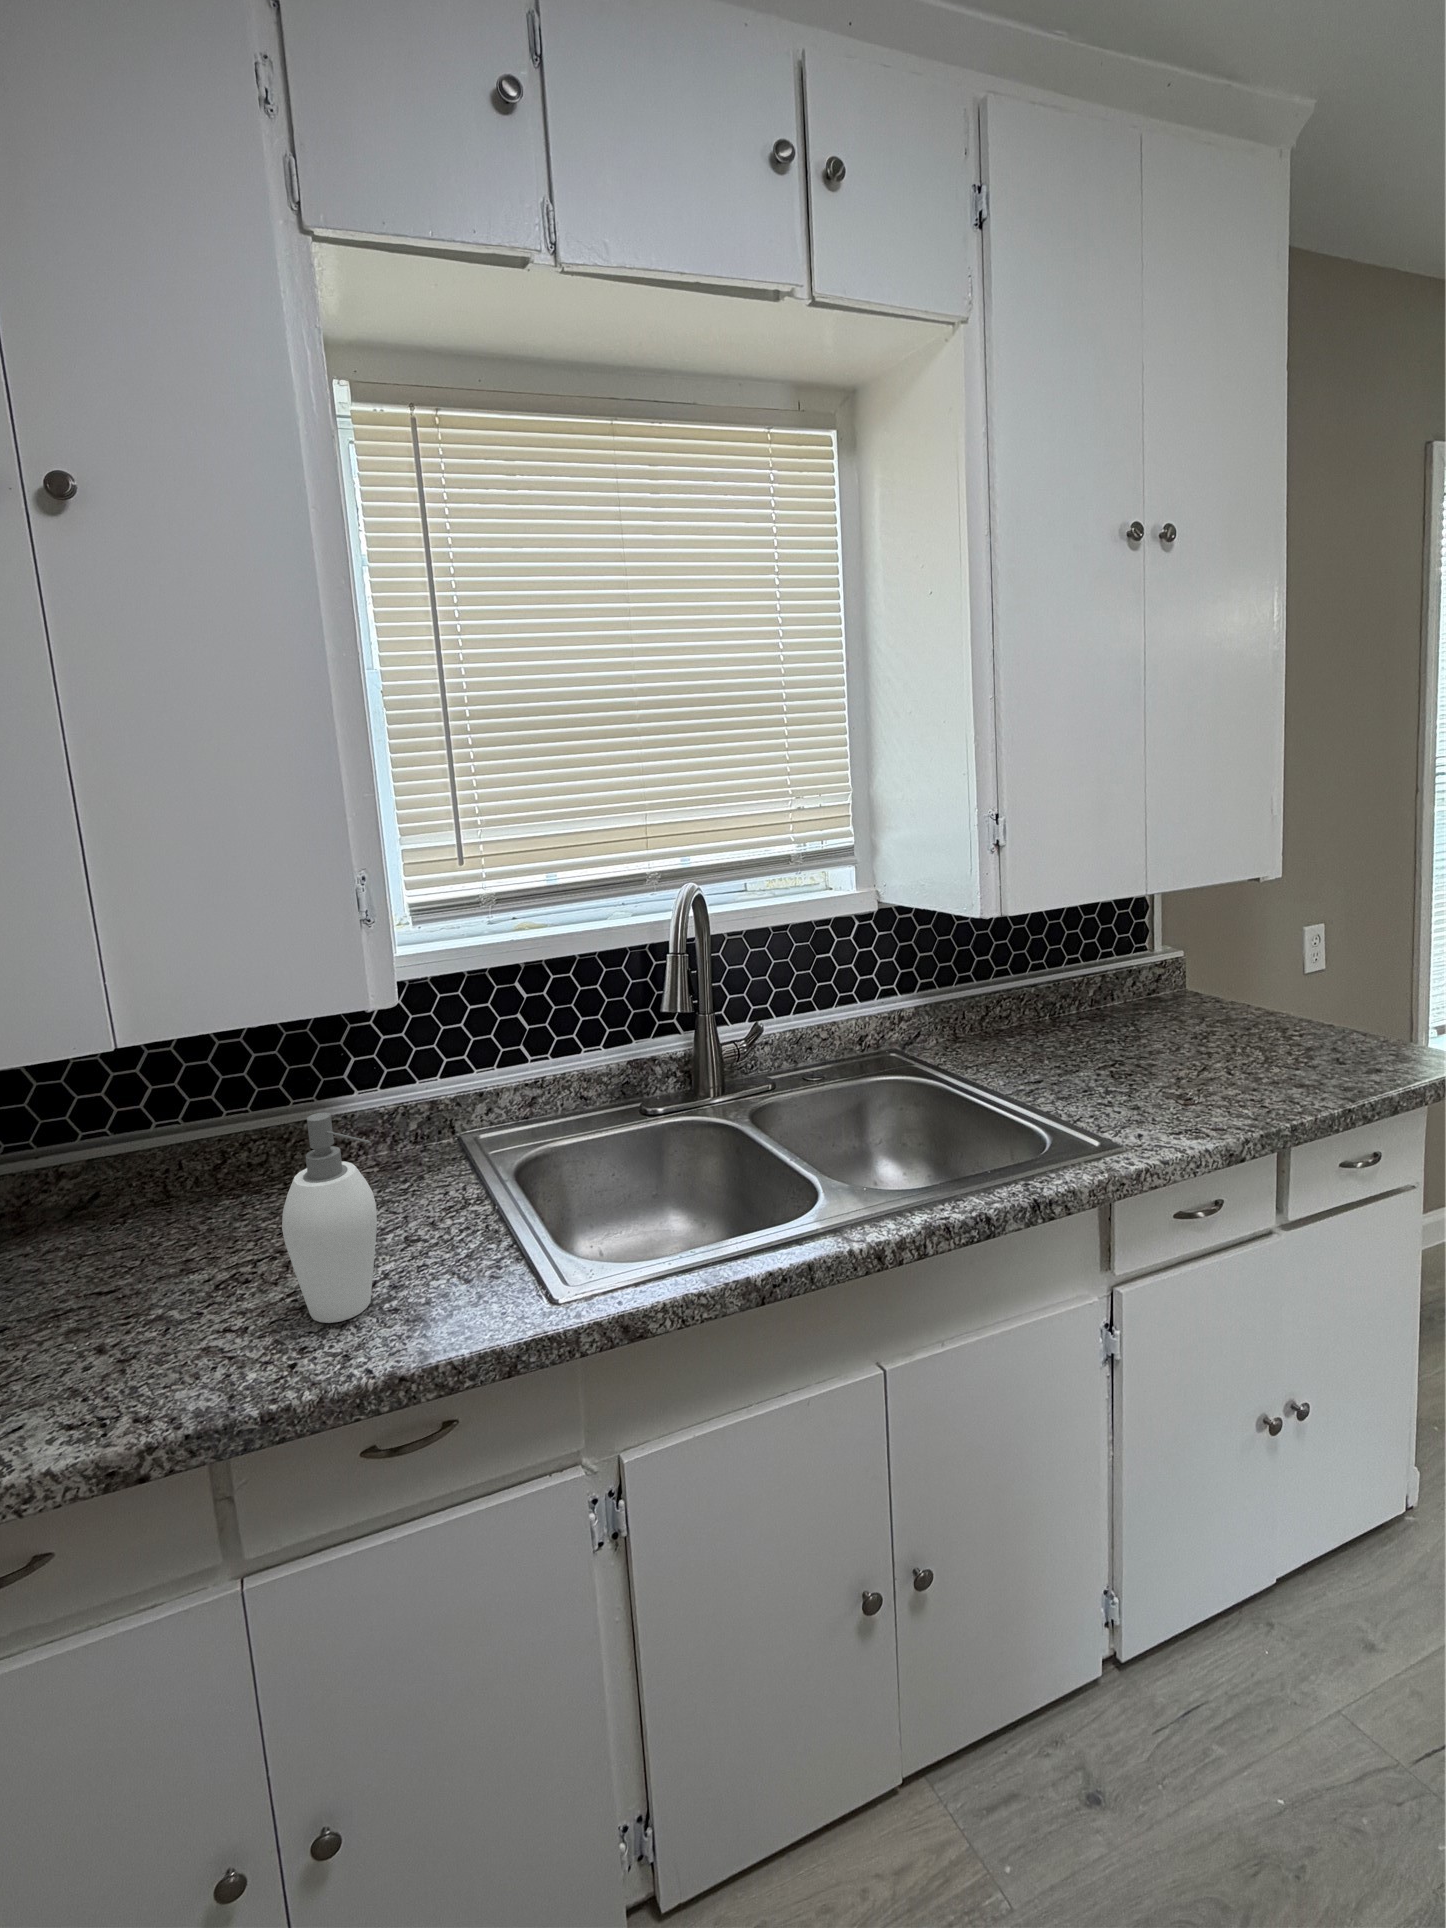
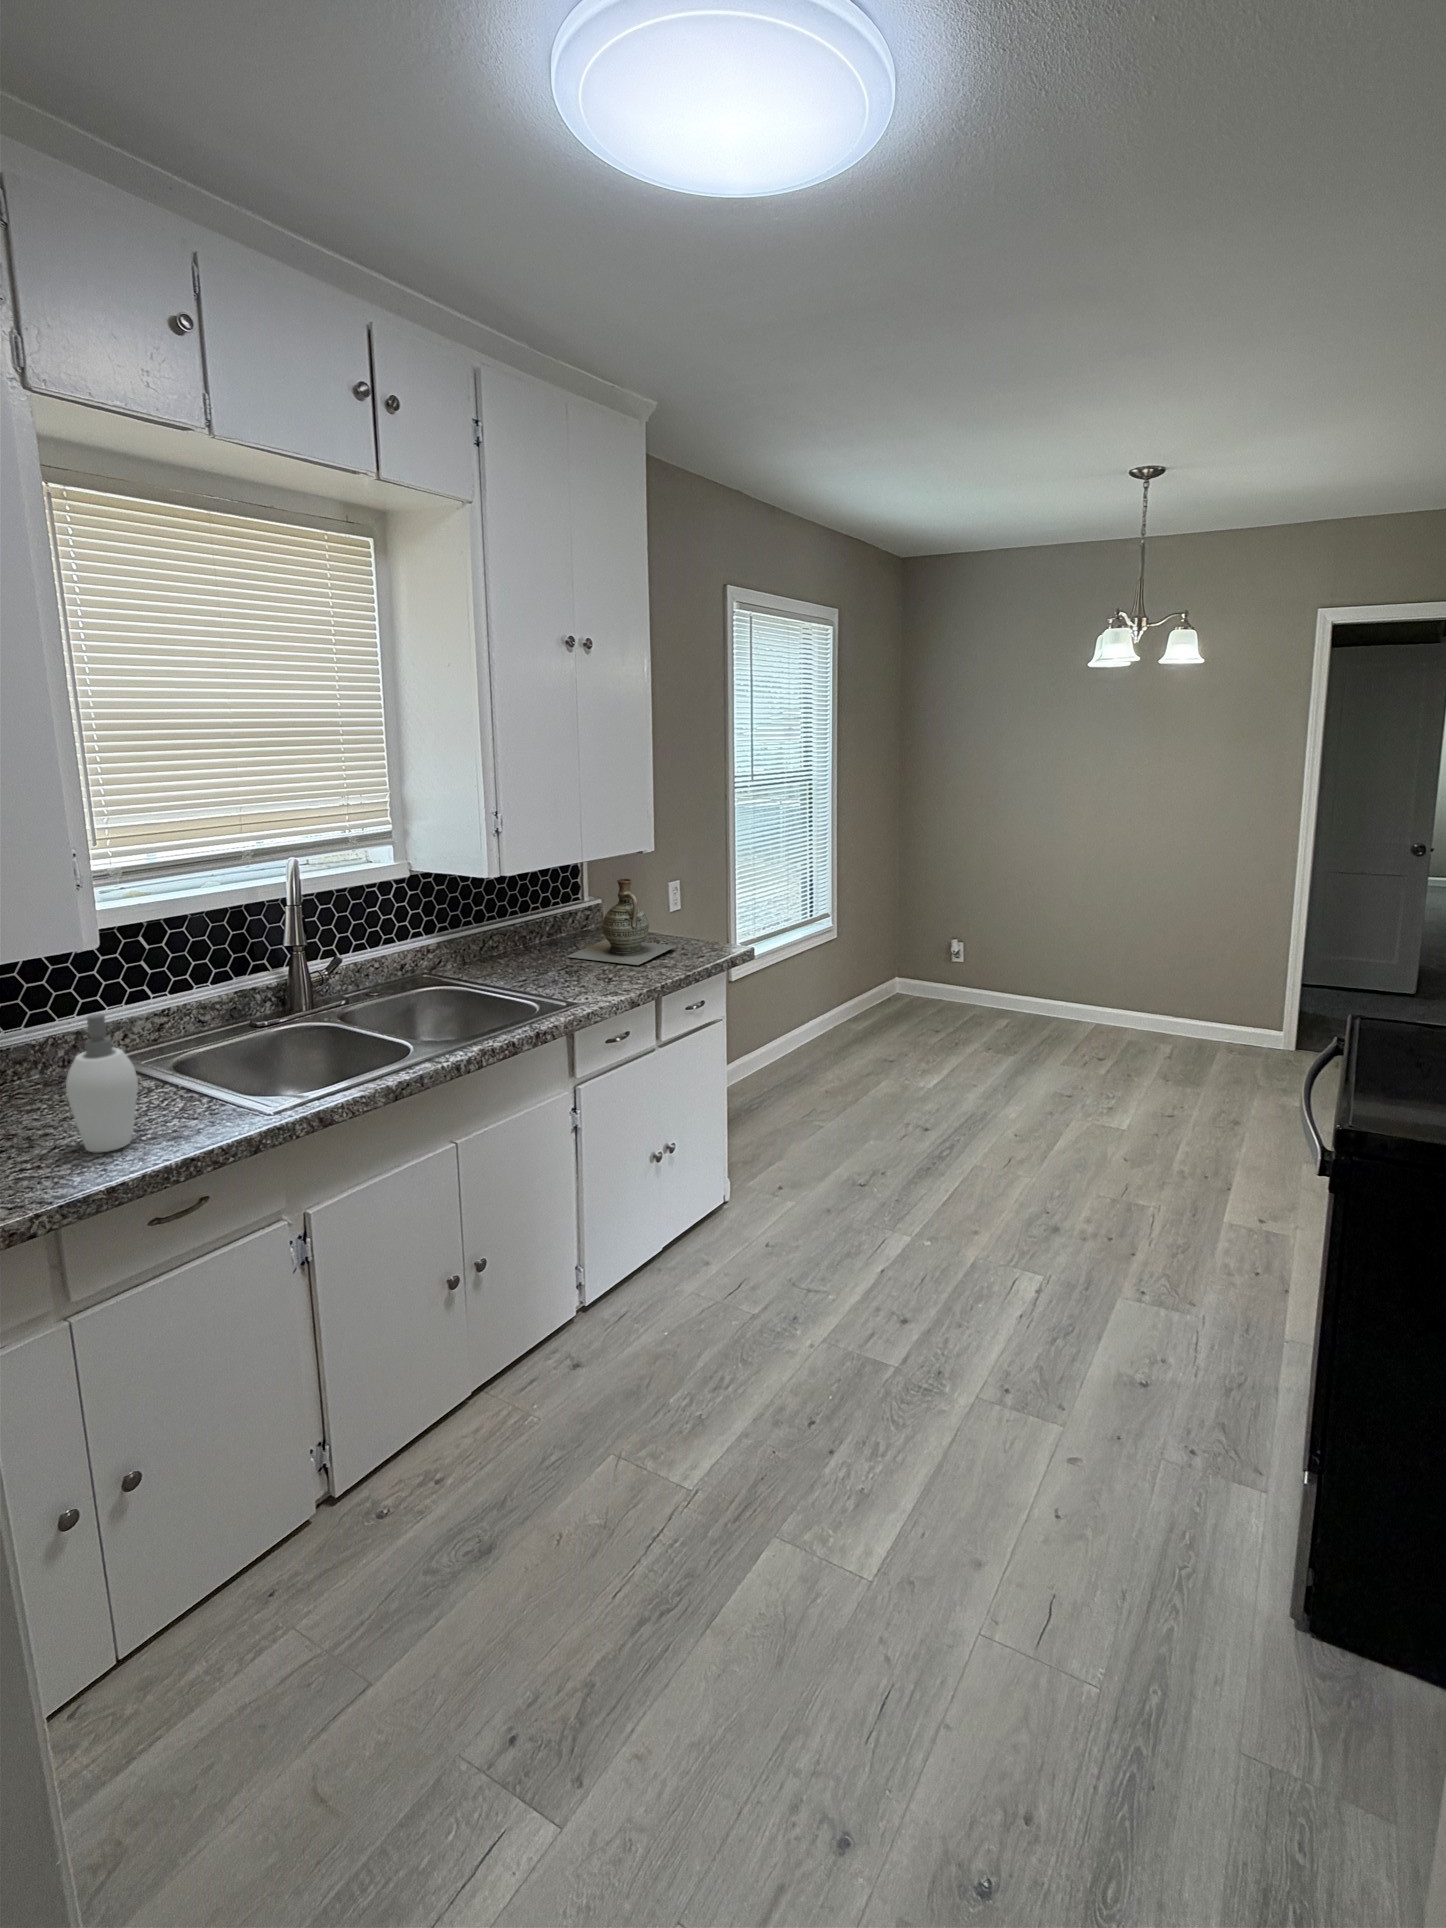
ceramic jug: none [1111,922,1322,1074] -> present [566,879,676,965]

